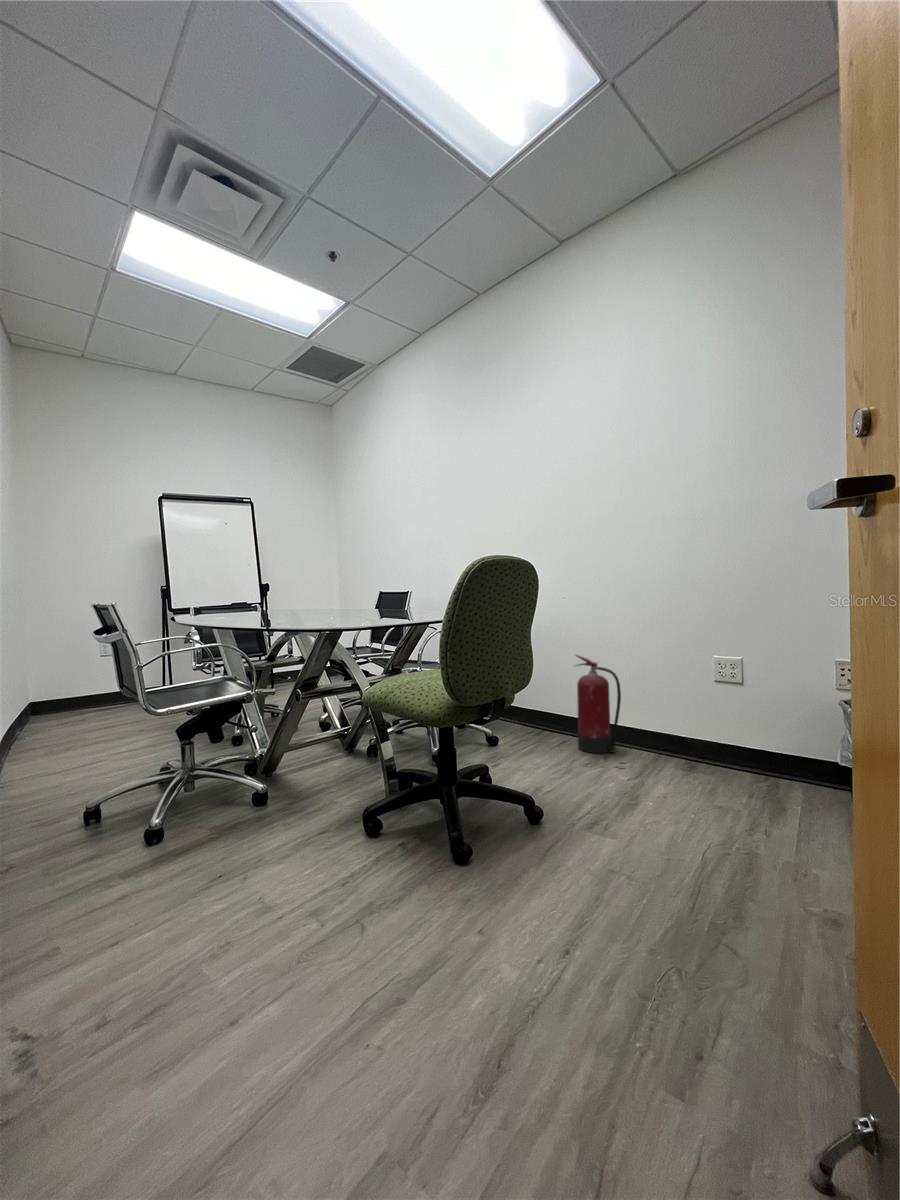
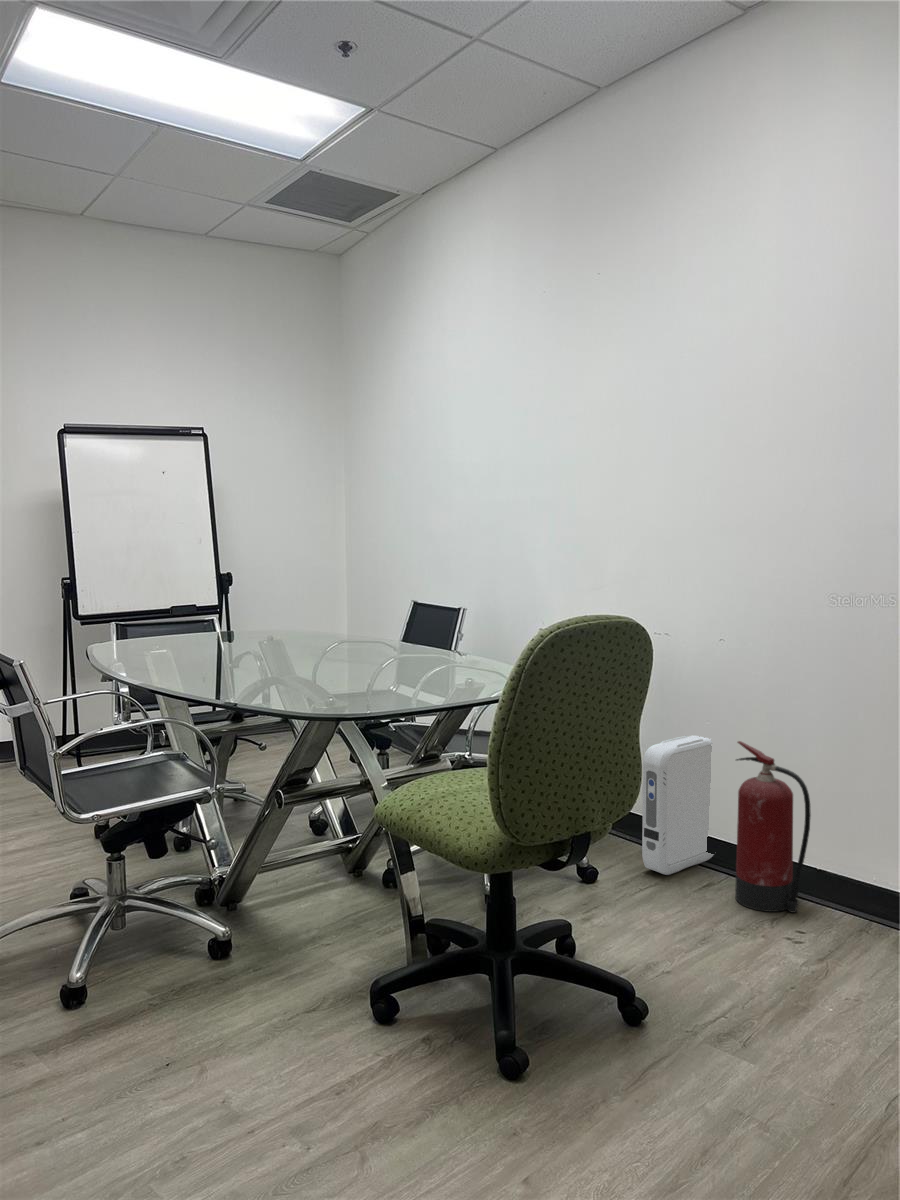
air purifier: none [520,657,563,738] -> present [642,735,714,875]

